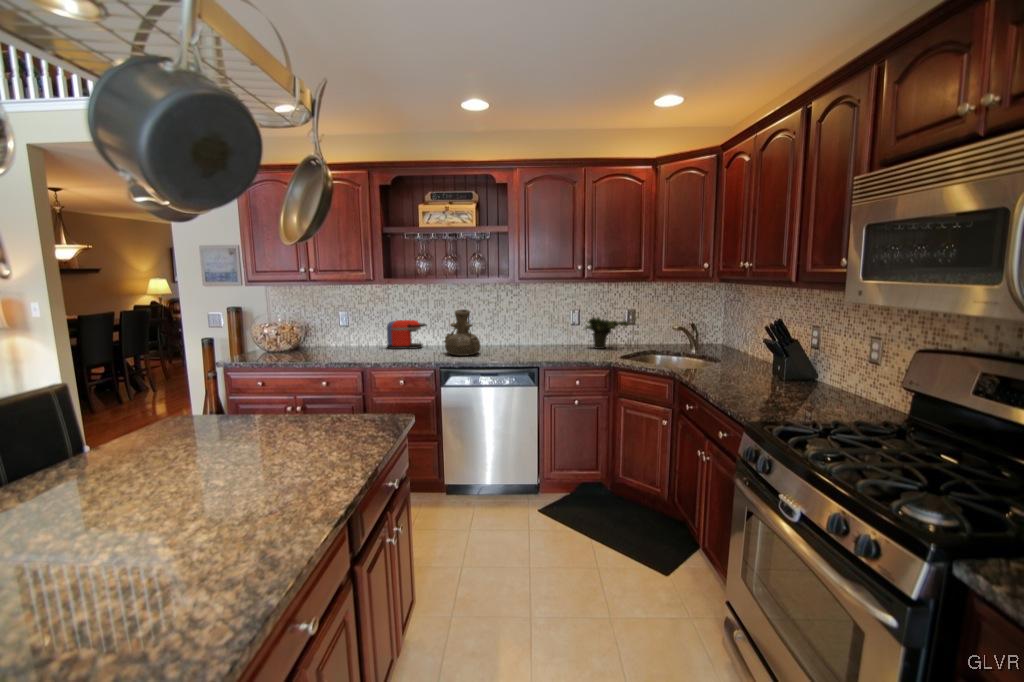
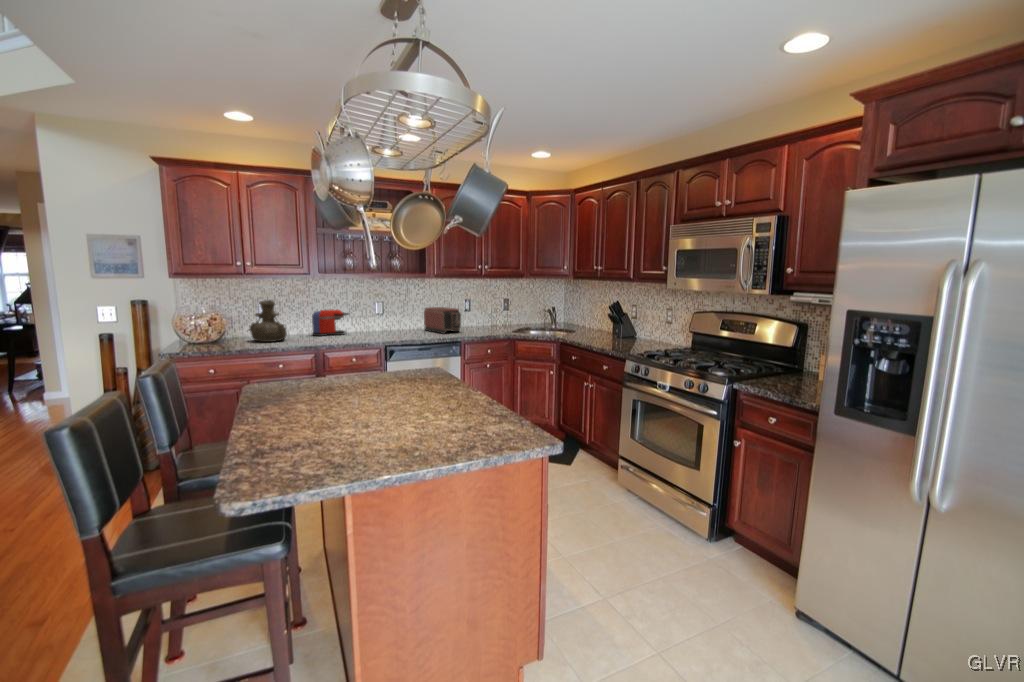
vase: present [444,309,480,356] -> present [249,300,287,342]
potted plant: present [585,317,628,349] -> none [477,297,509,328]
toaster: none [513,319,551,354] -> present [424,307,461,334]

